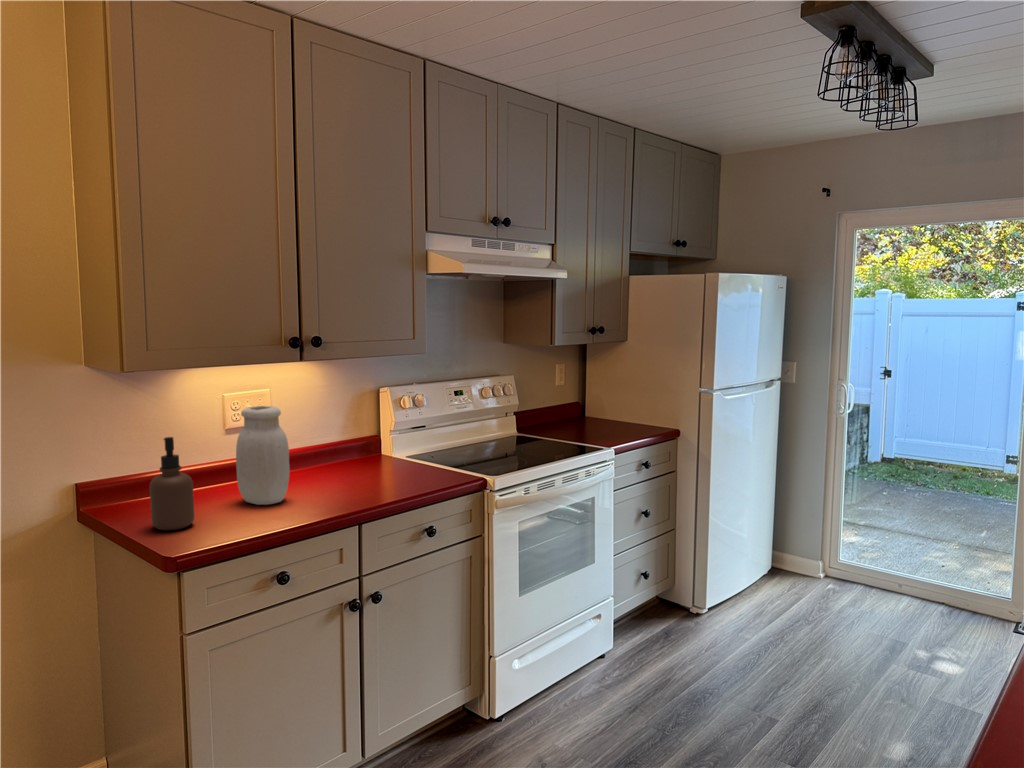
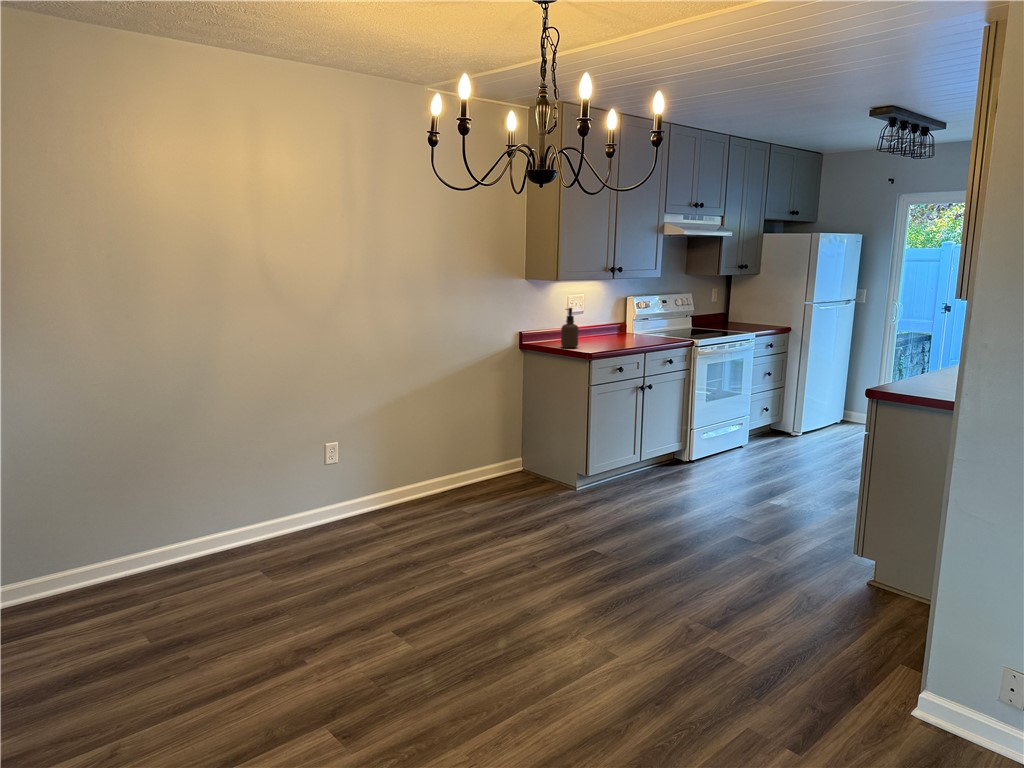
jar: present [236,406,290,505] -> none [584,298,608,343]

